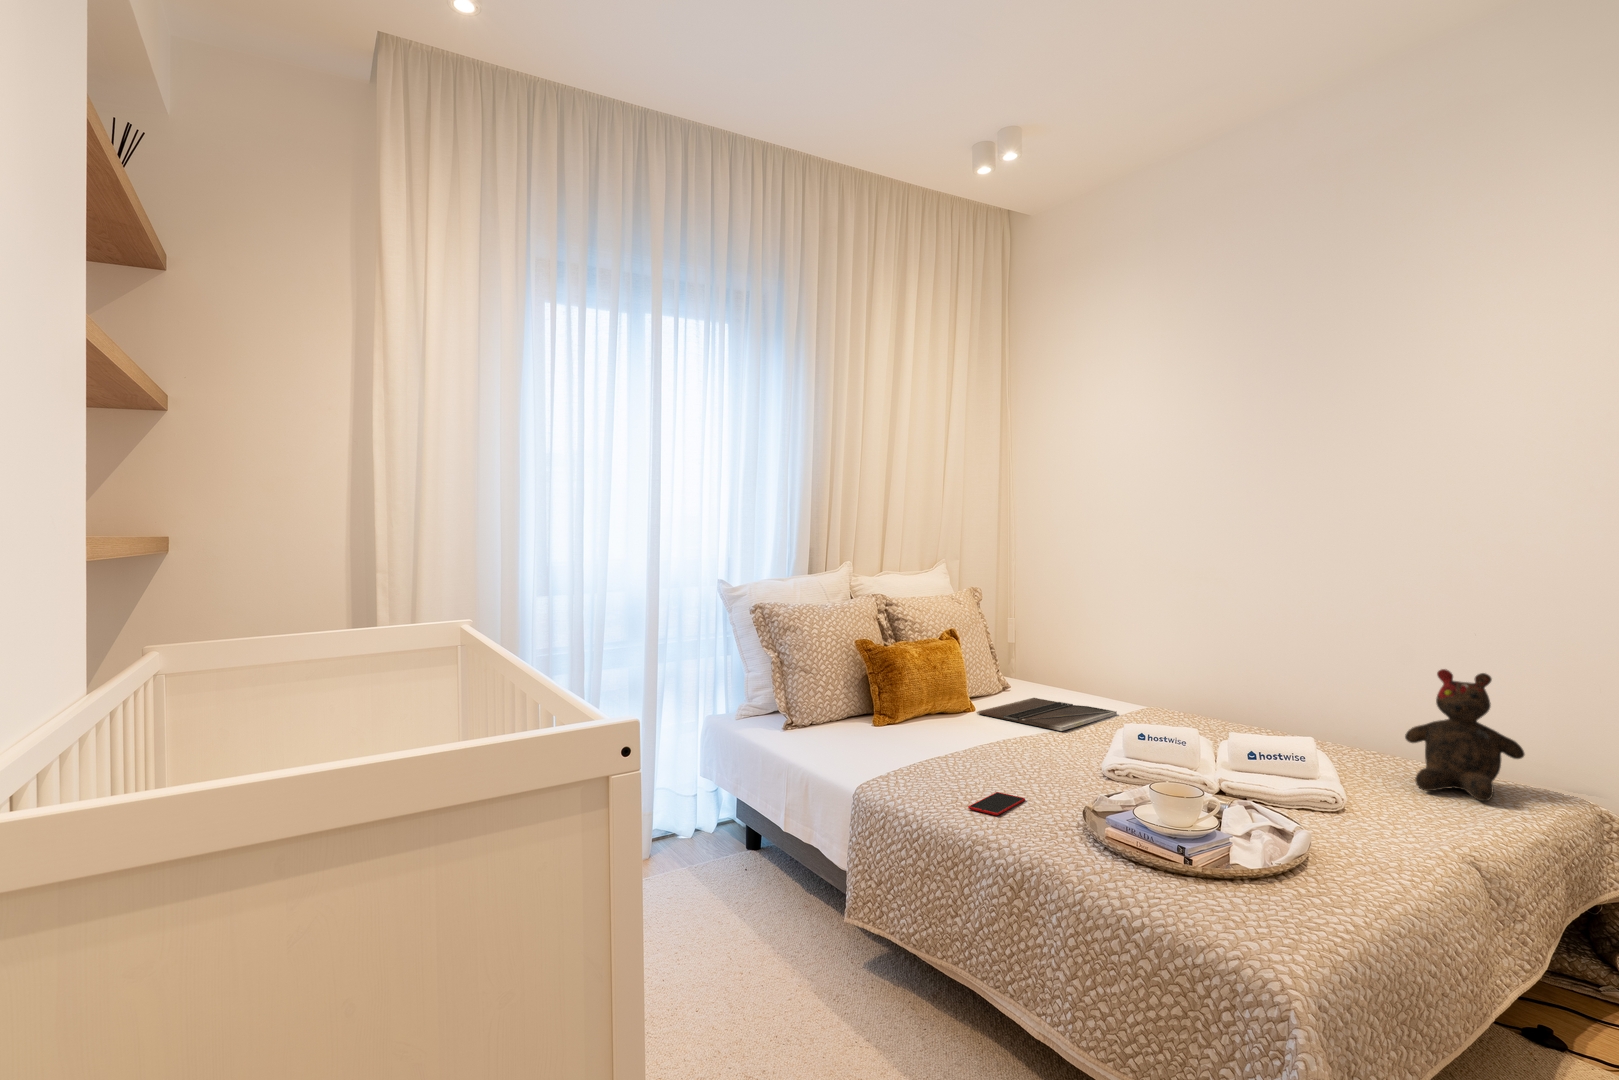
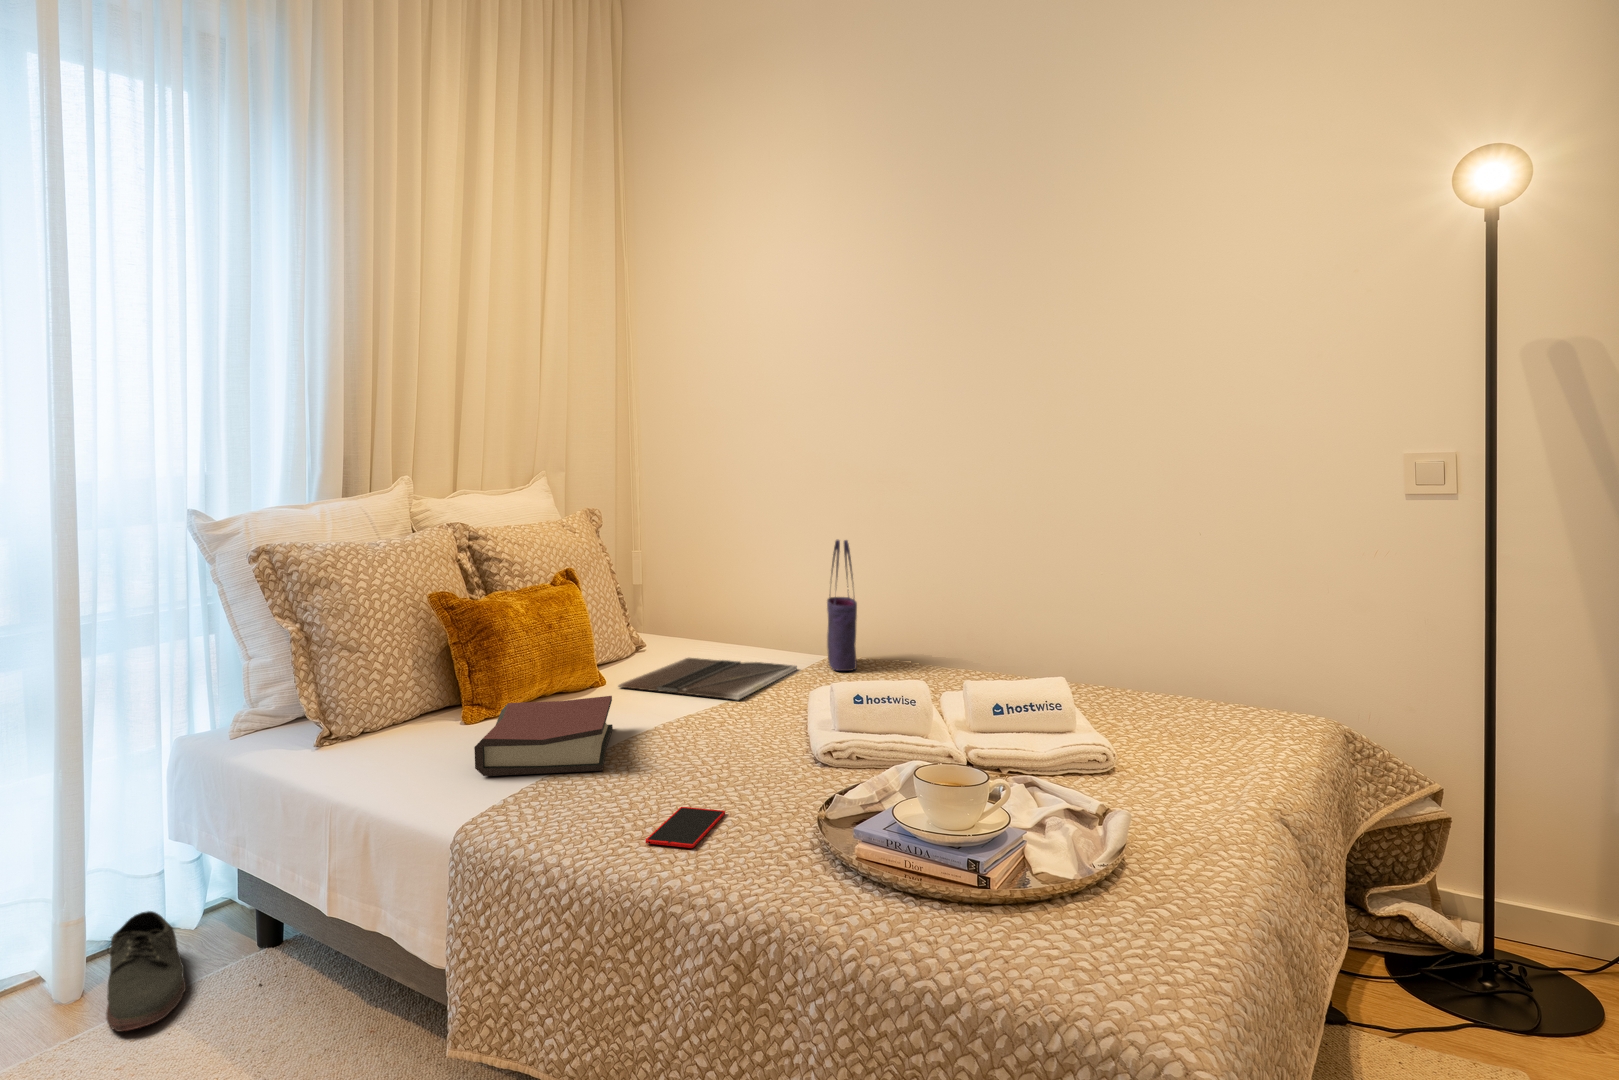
tote bag: none [1144,615,1168,720] -> present [827,540,857,671]
teddy bear: present [1405,669,1525,801] -> none [1136,582,1256,731]
hardback book: none [873,715,966,765] -> present [474,696,613,776]
shoe: none [670,819,709,882] -> present [106,911,186,1031]

